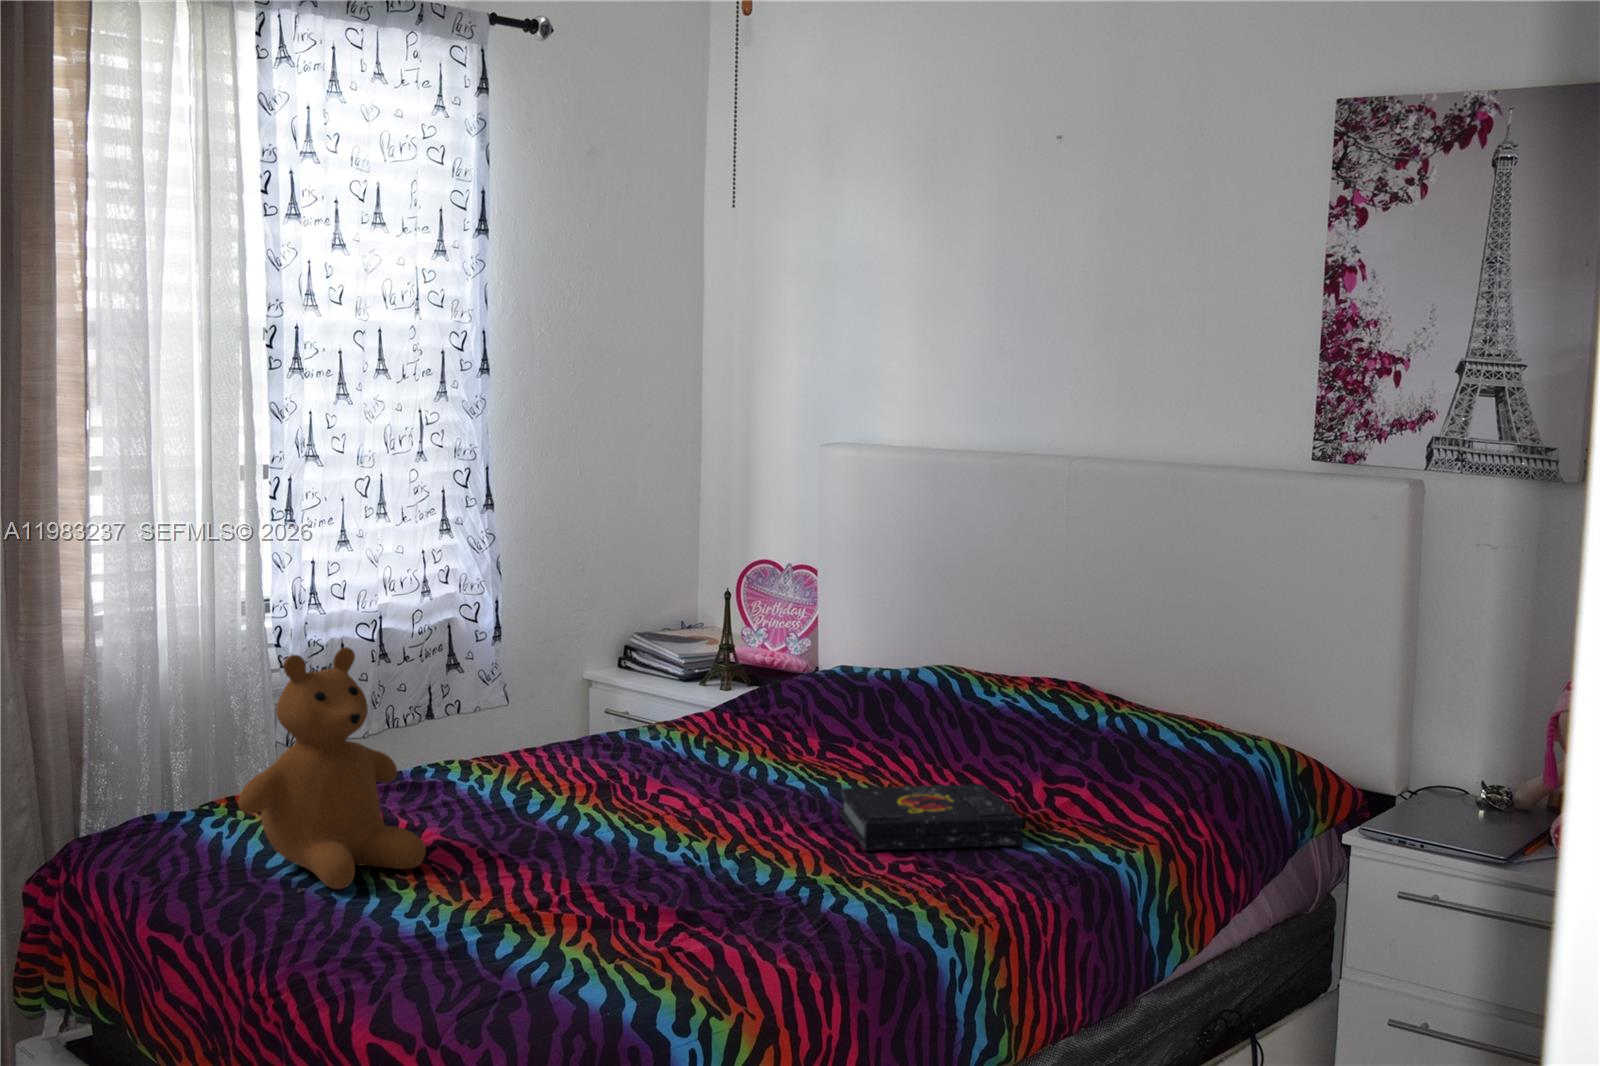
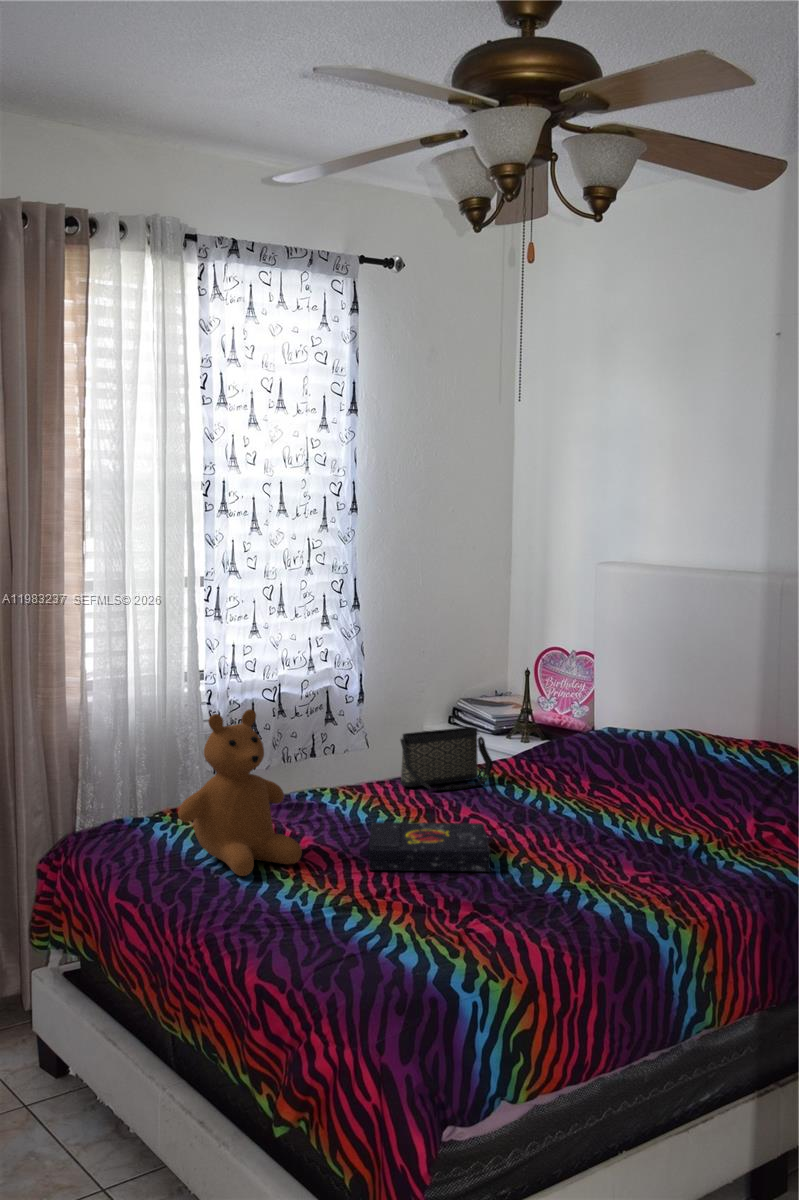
handbag: none [559,669,688,757] -> present [400,727,493,790]
book: present [839,784,1023,851] -> present [369,822,491,872]

